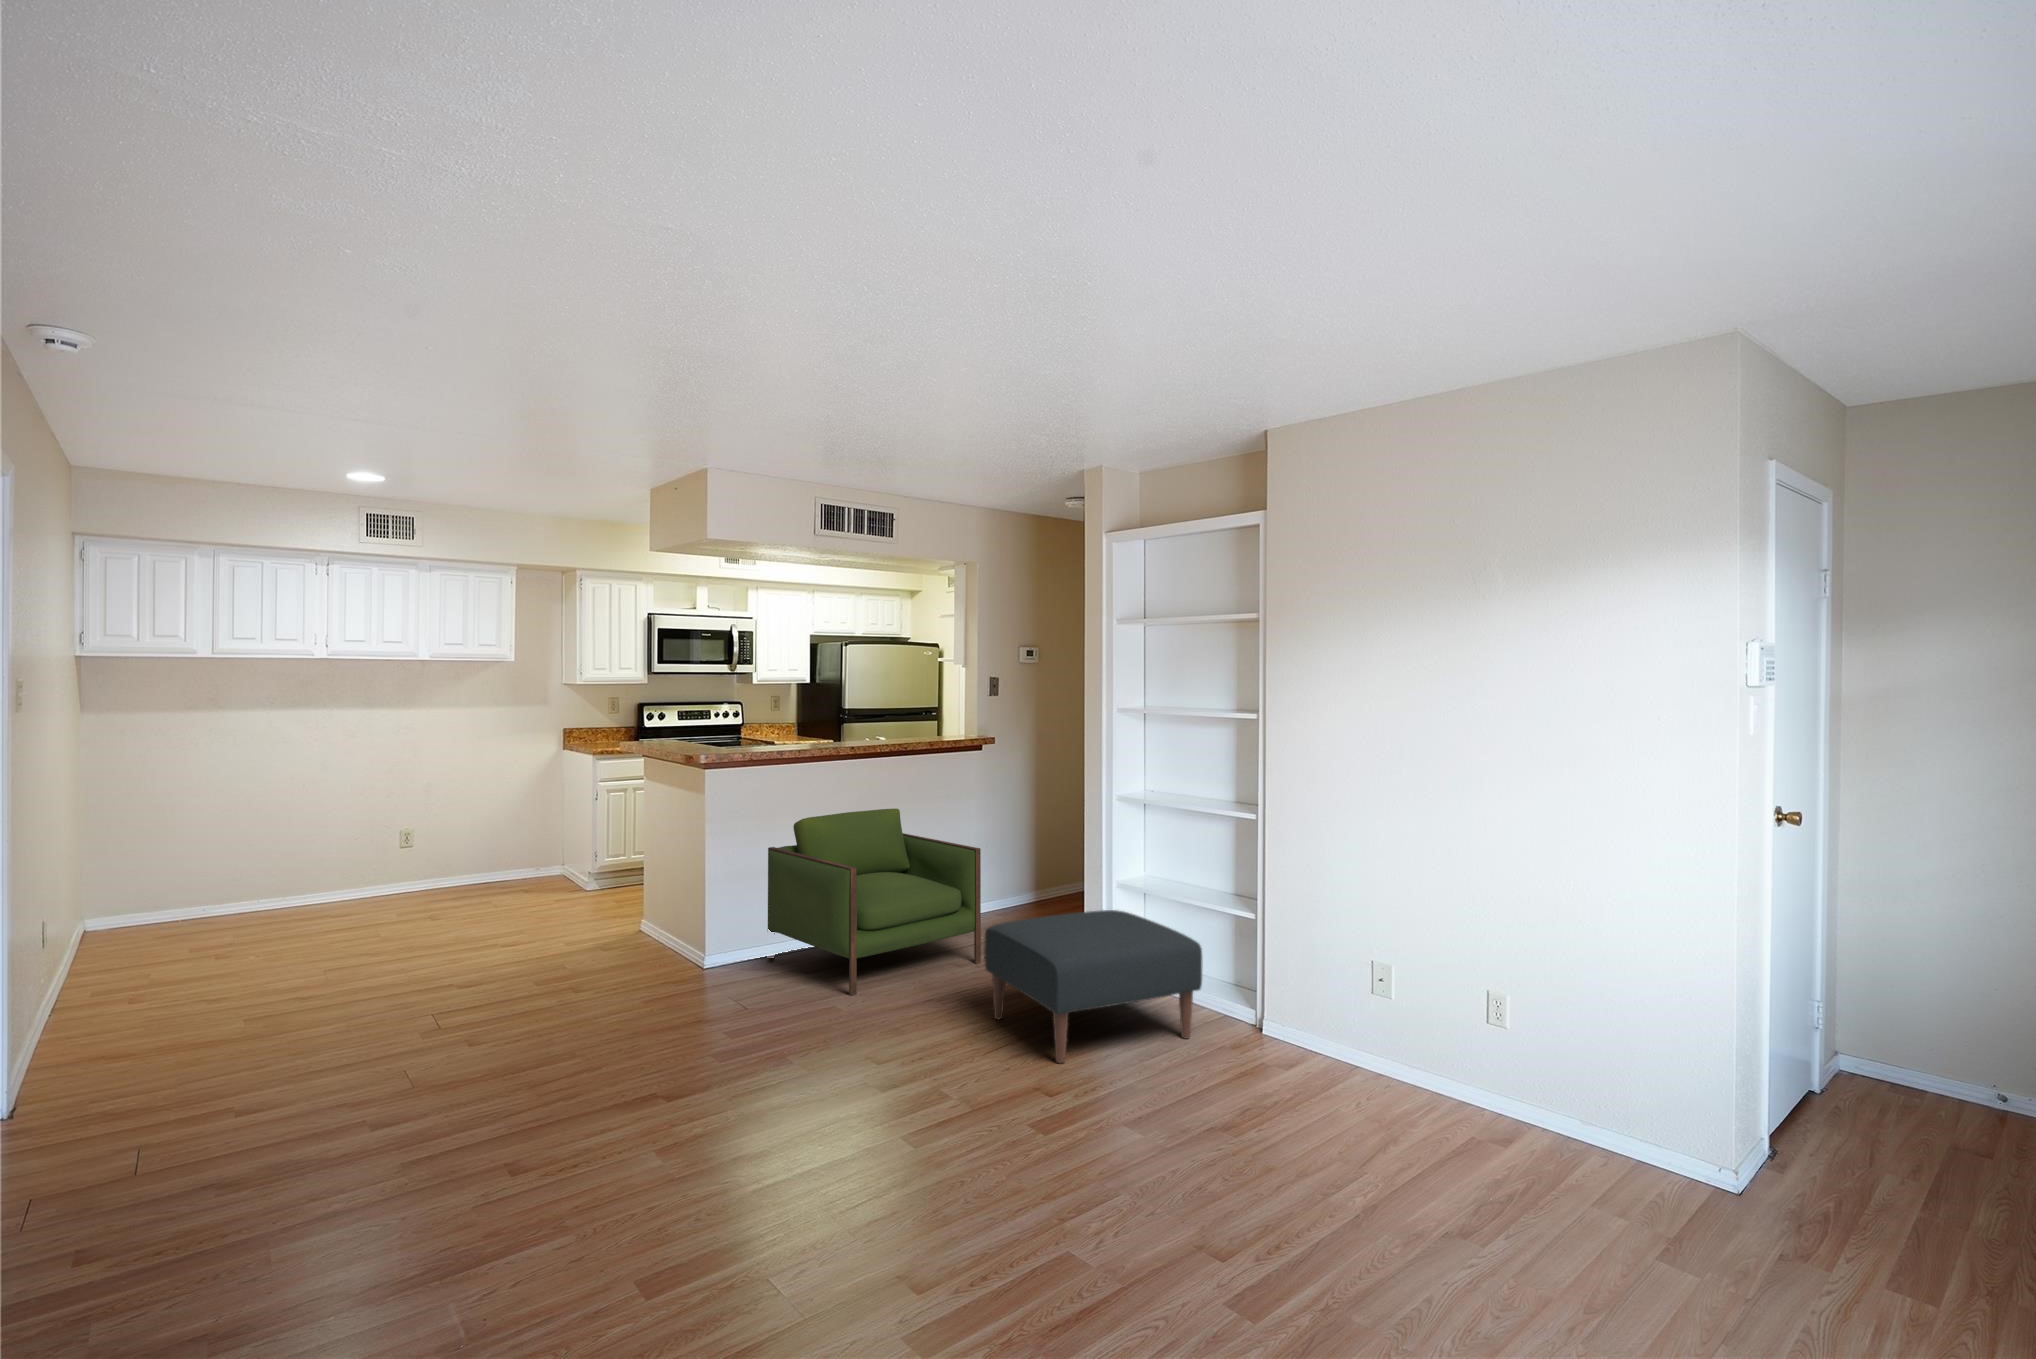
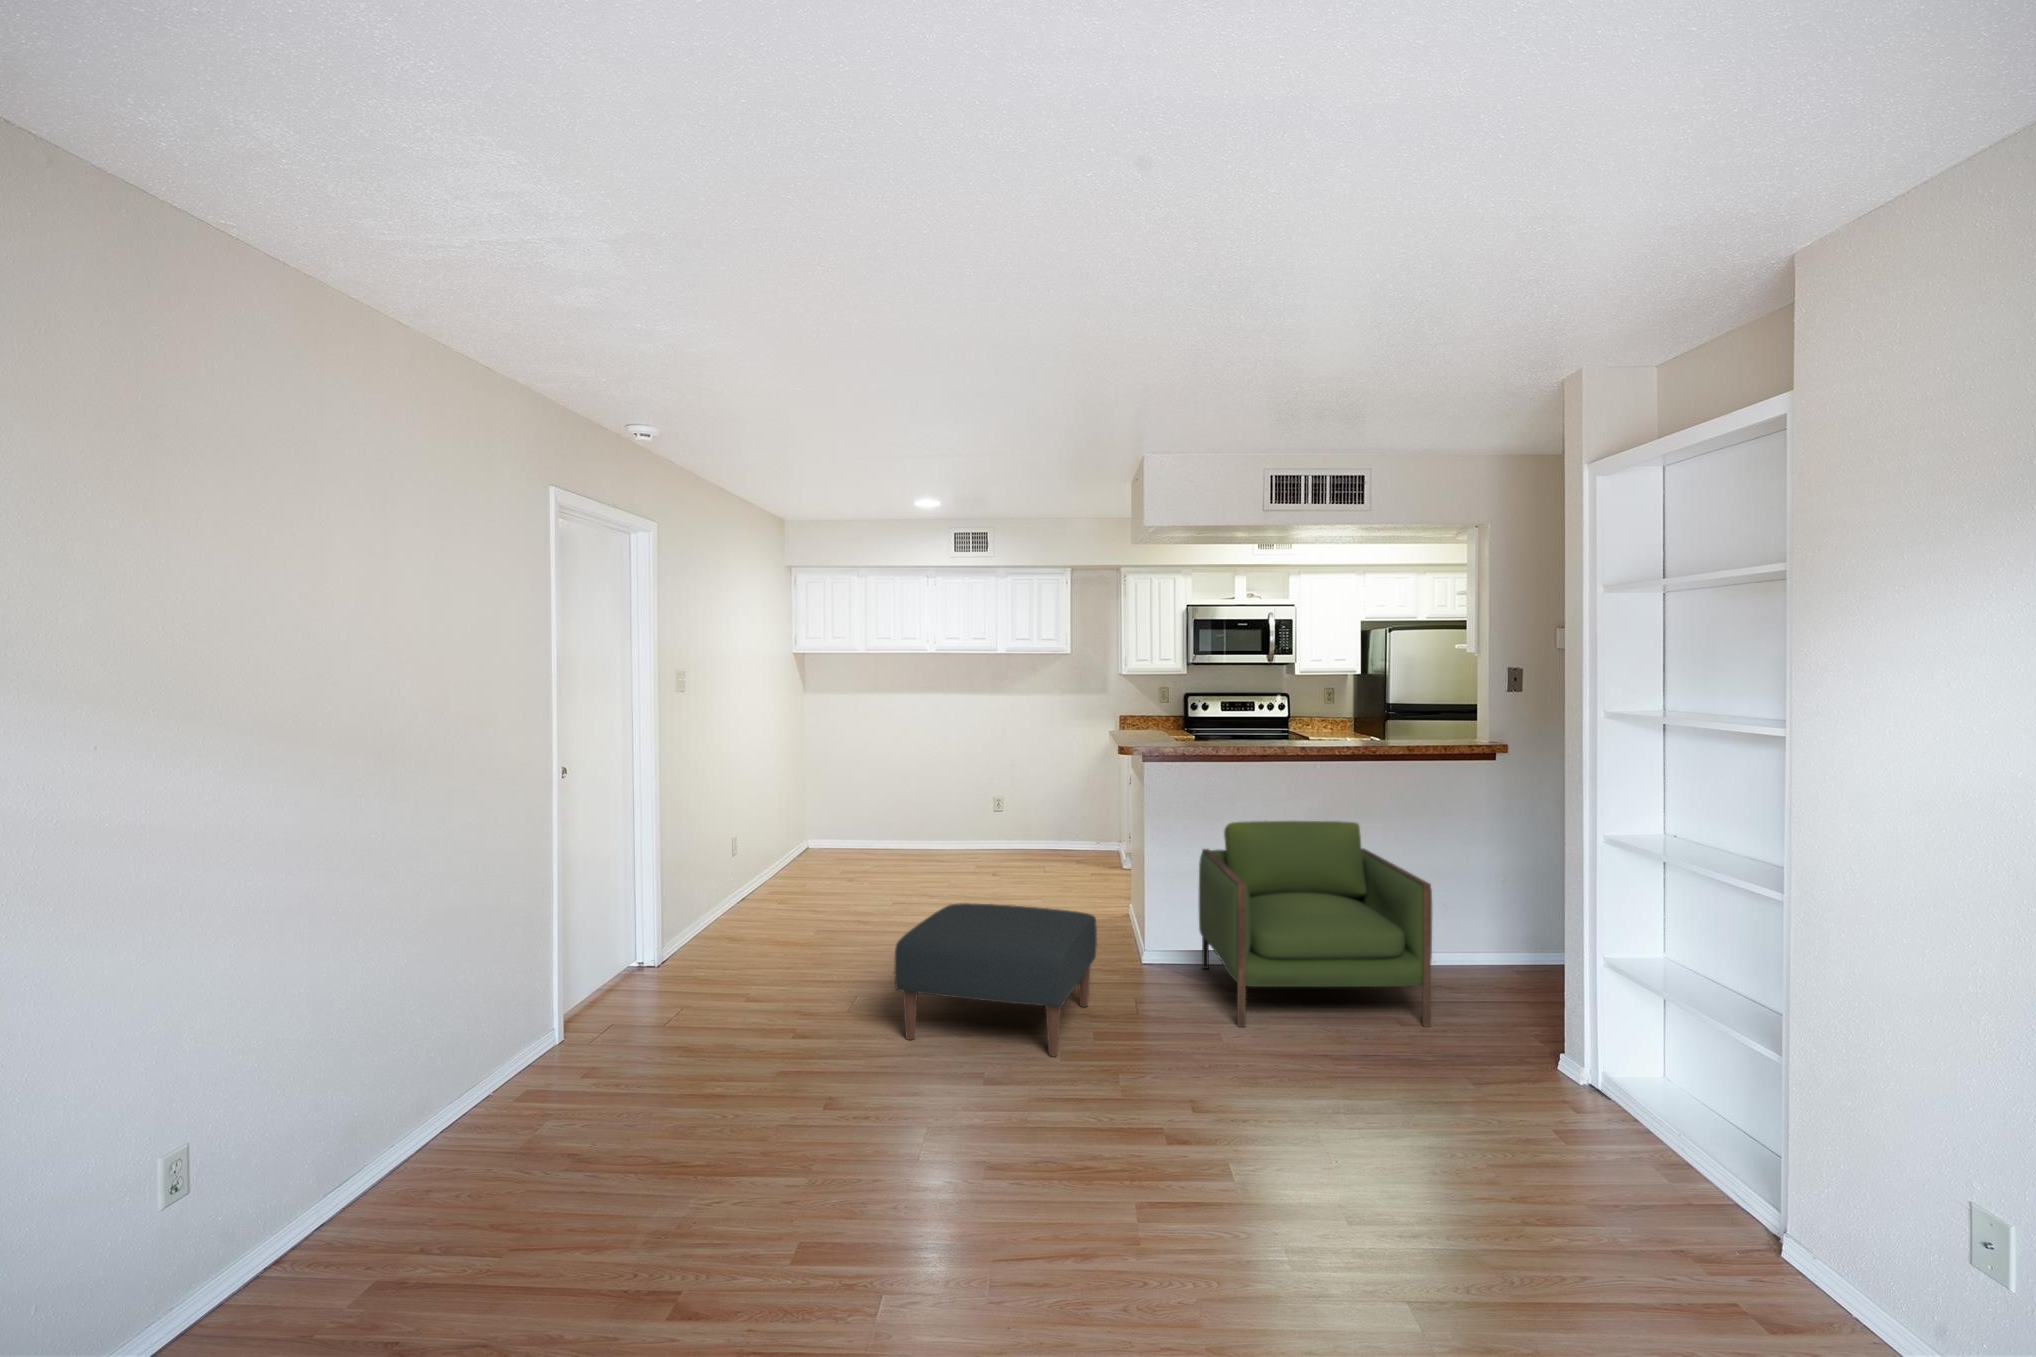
ottoman: present [984,910,1202,1063] -> present [895,903,1097,1057]

